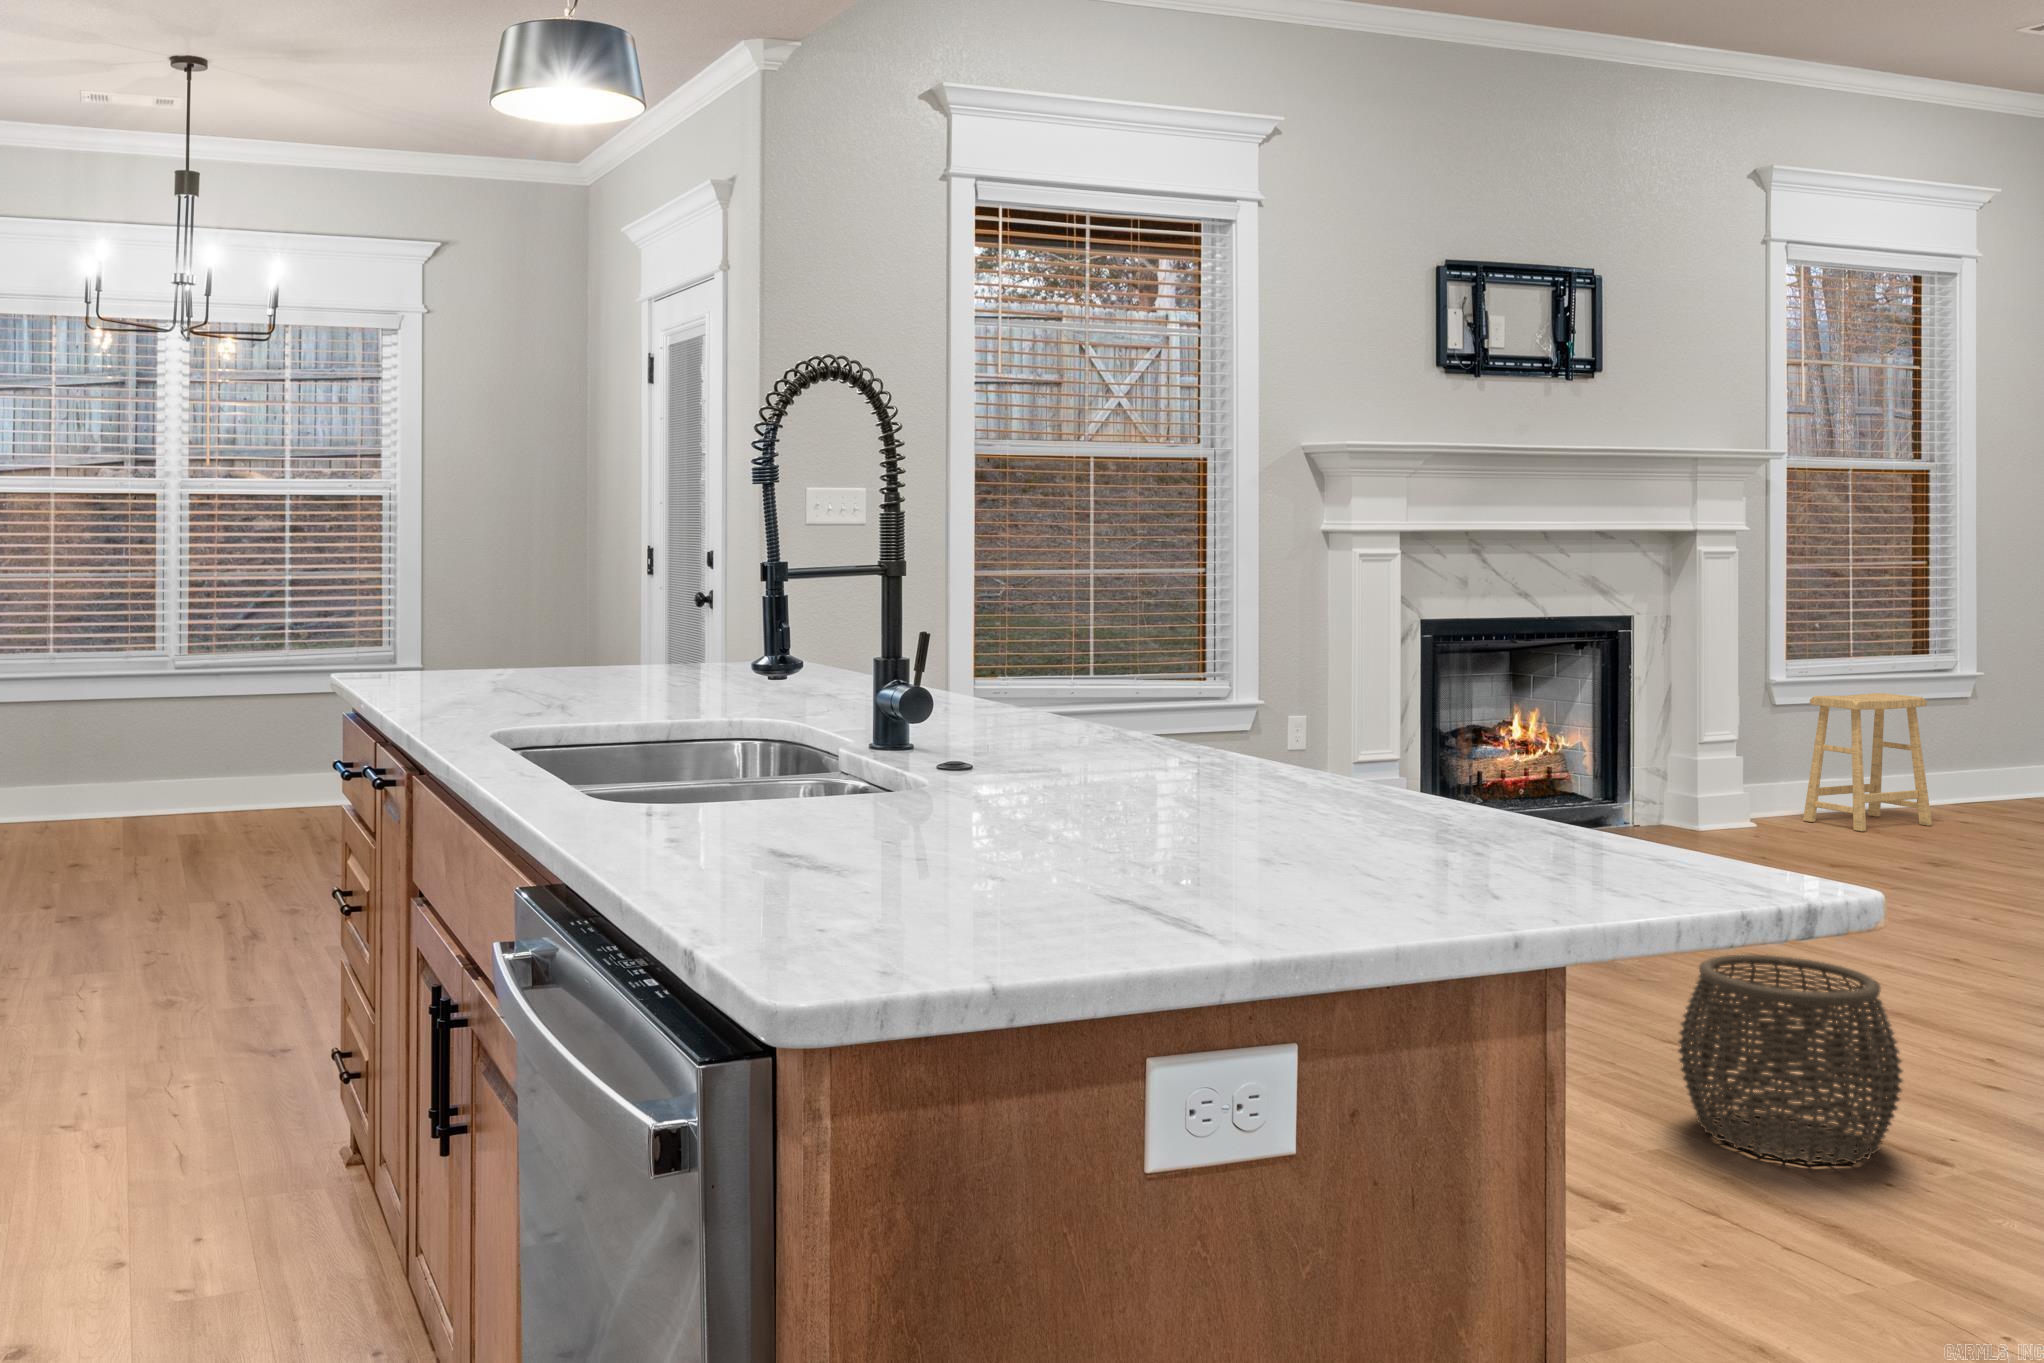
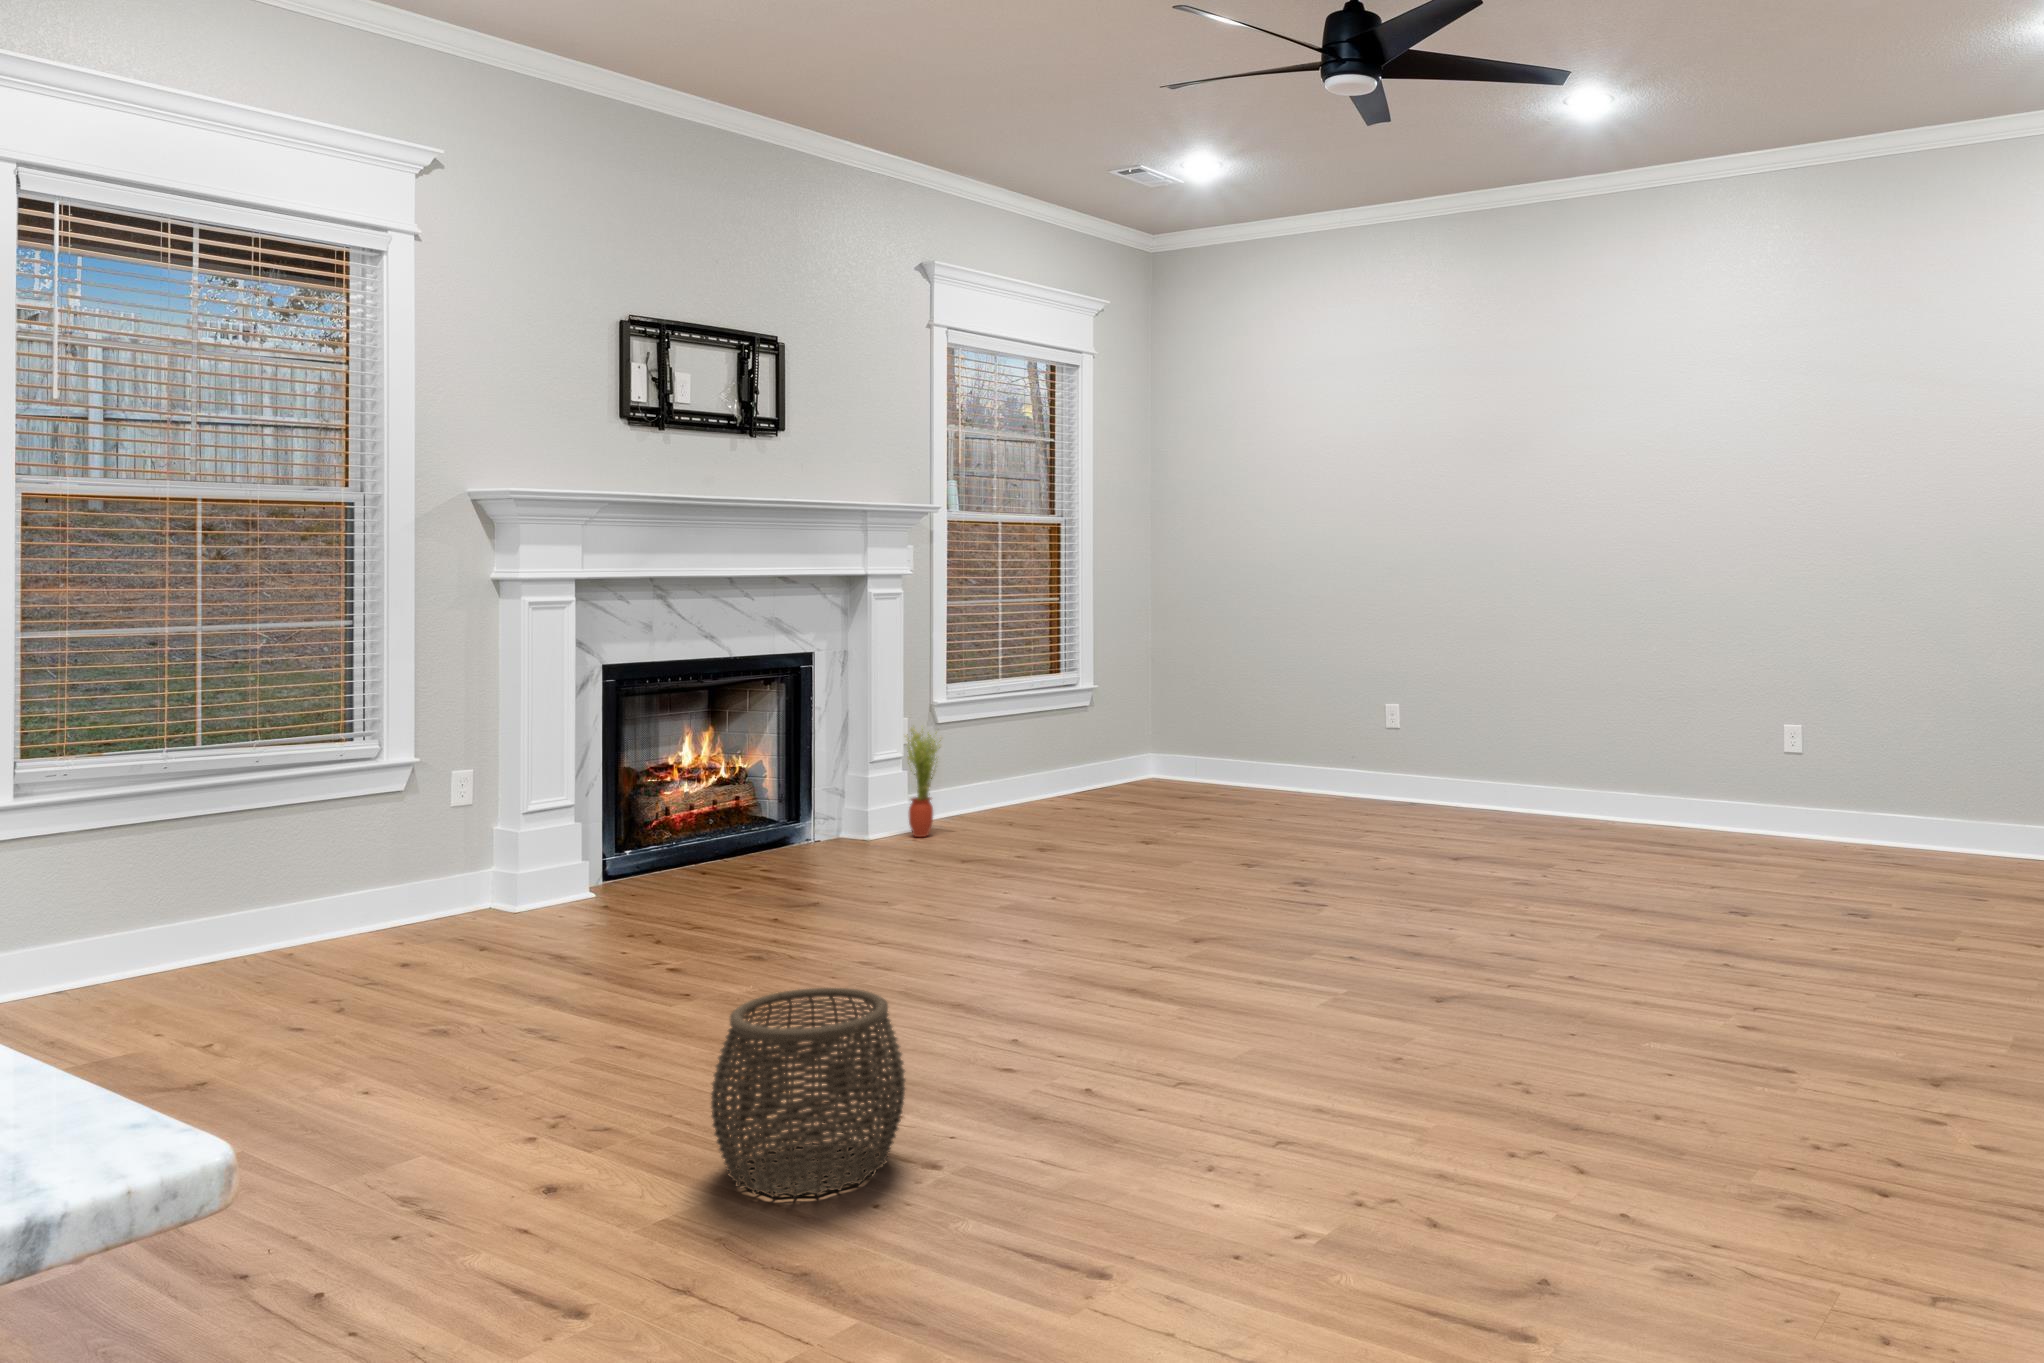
footstool: present [1803,693,1932,831] -> none [960,707,1055,825]
potted plant: none [1739,705,1788,835] -> present [906,729,941,837]

